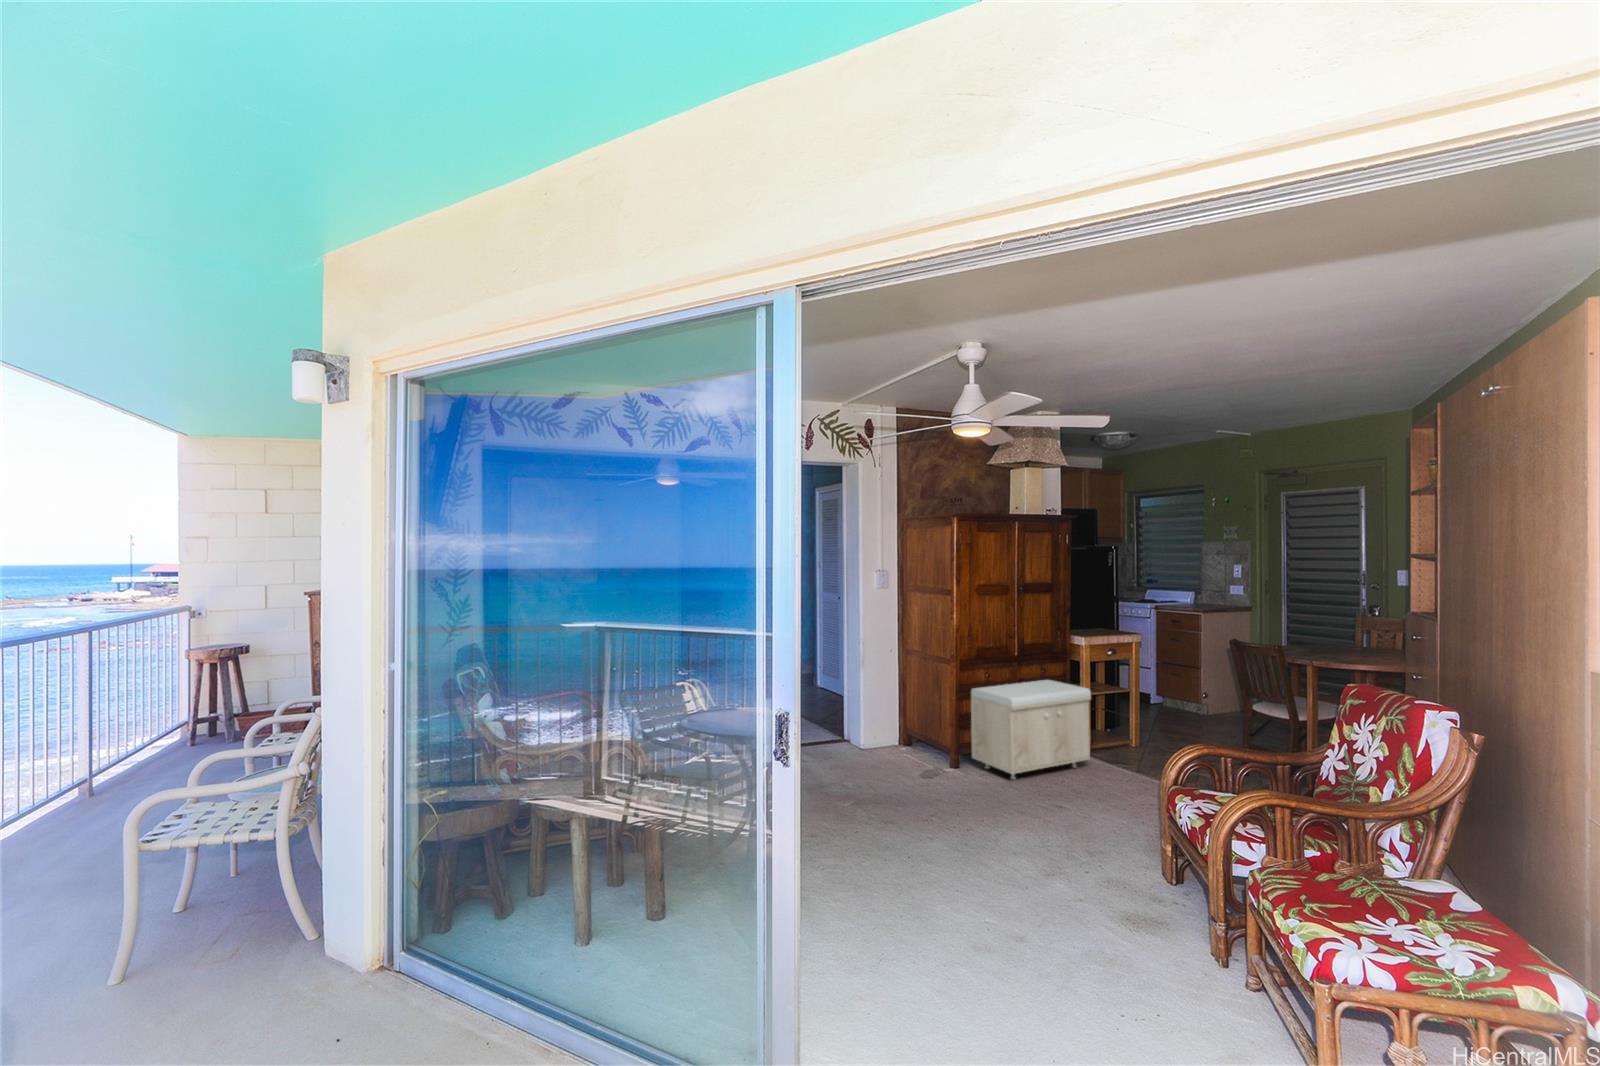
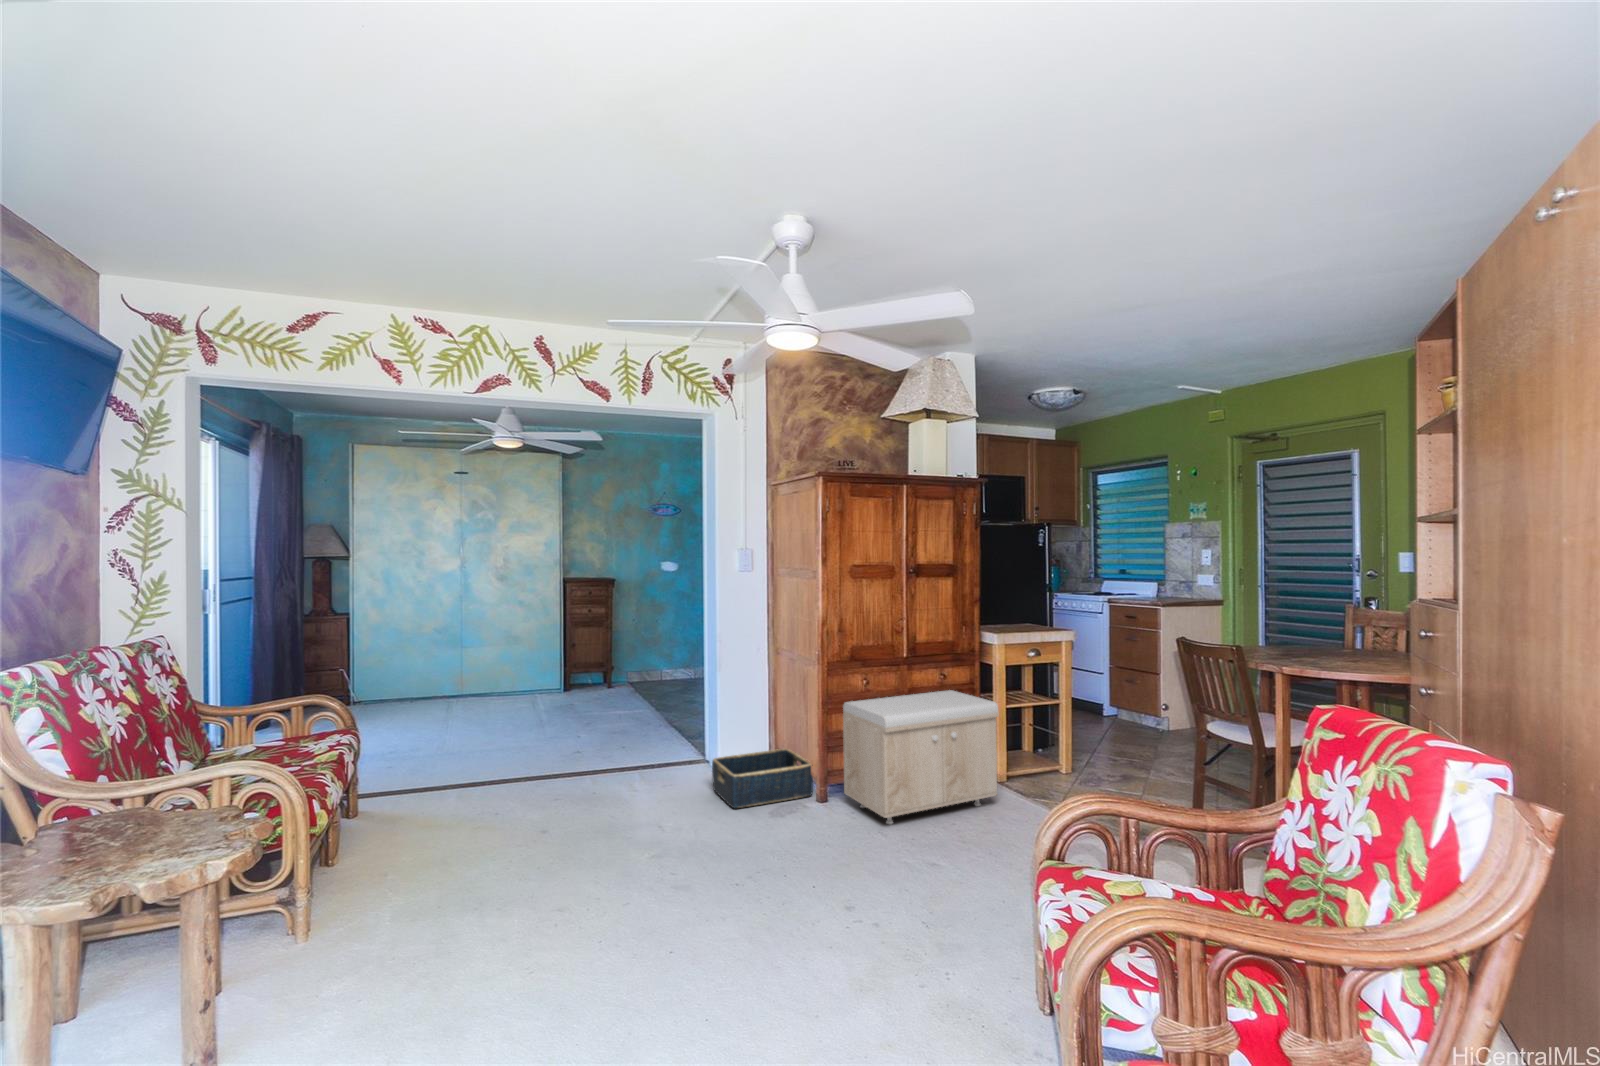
basket: none [864,725,944,769] -> present [712,749,813,808]

